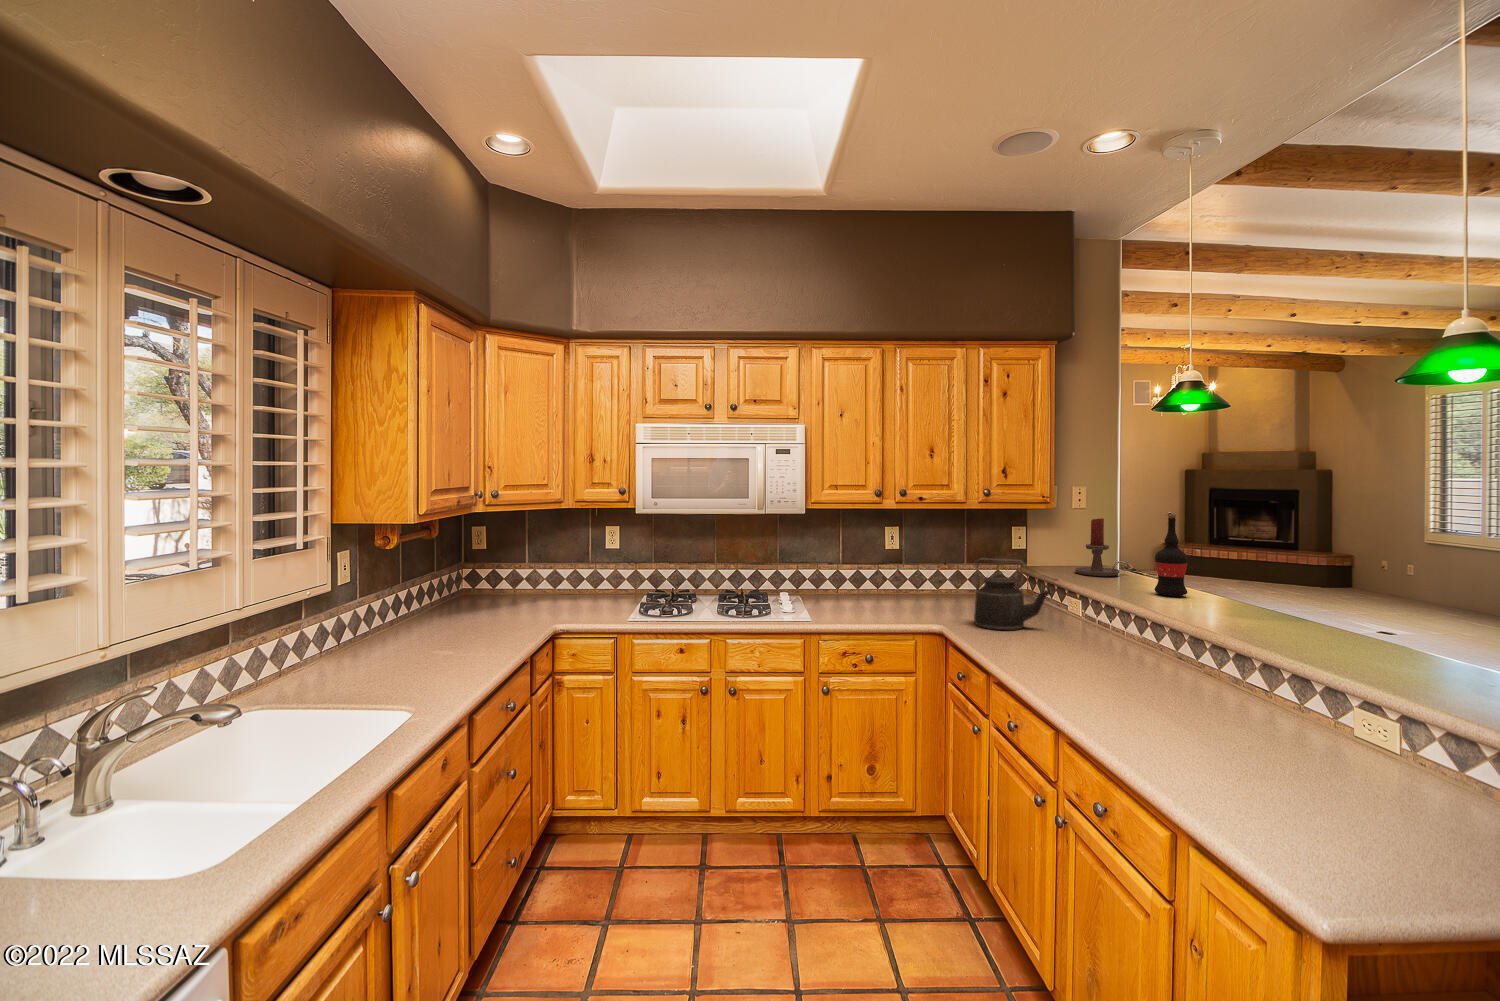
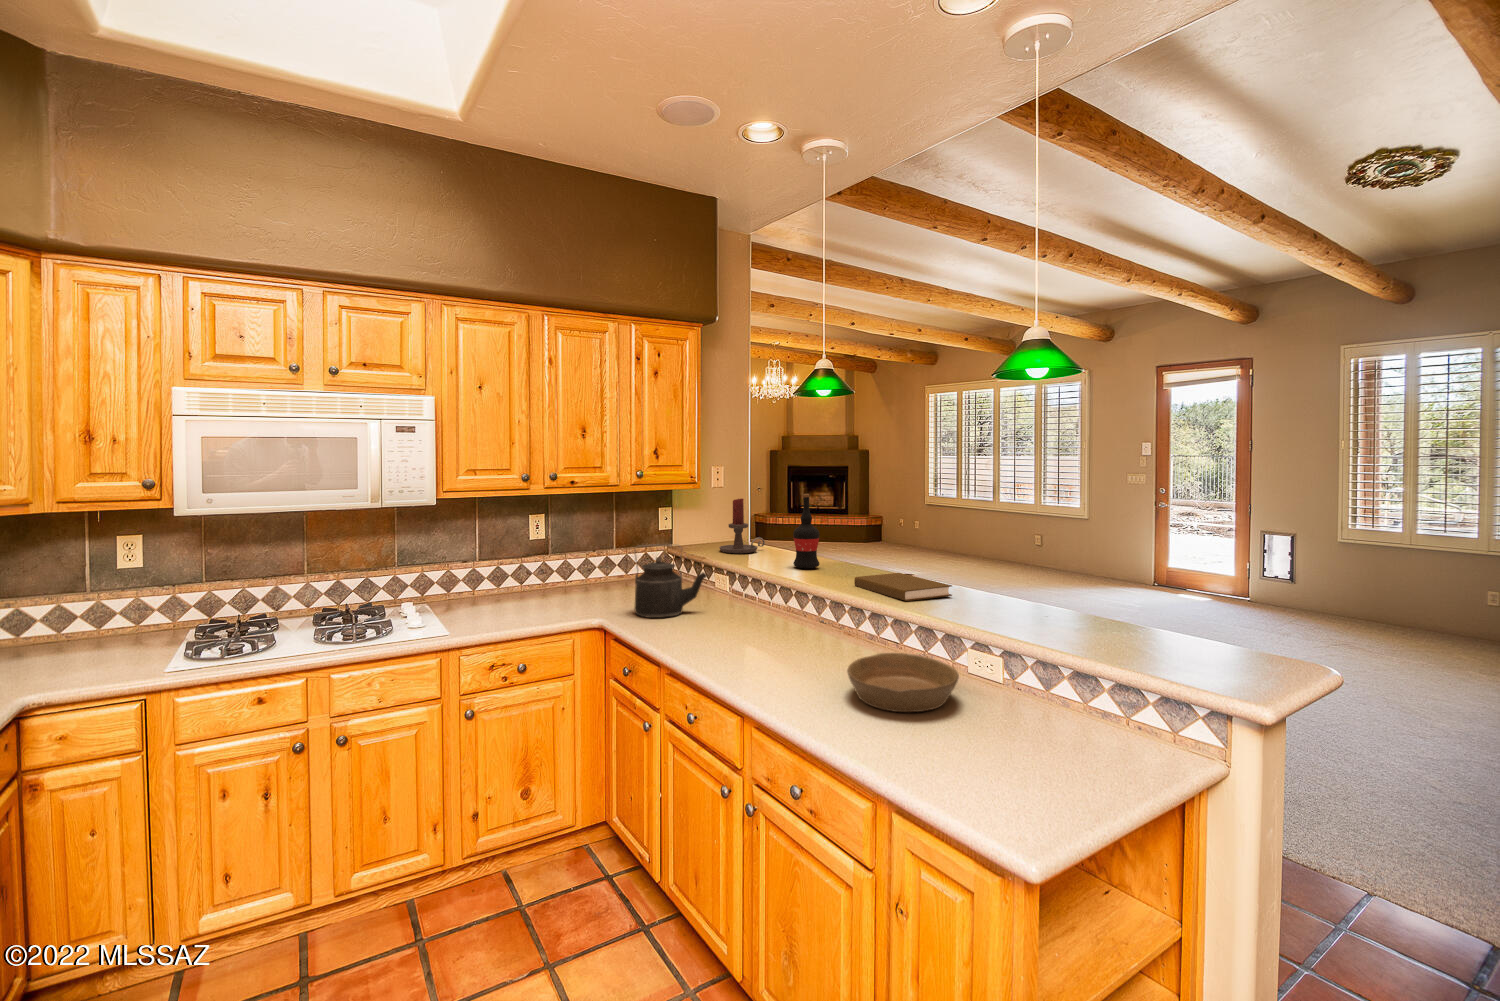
book: none [1222,607,1355,639] -> present [854,573,952,601]
bowl: none [1177,687,1325,752] -> present [847,653,959,712]

